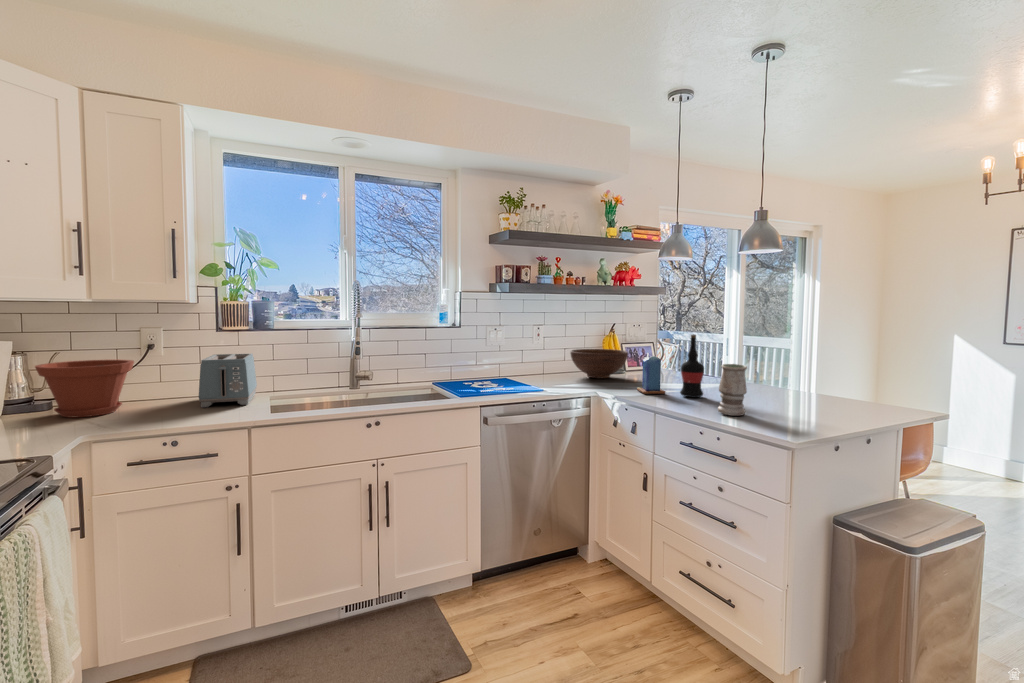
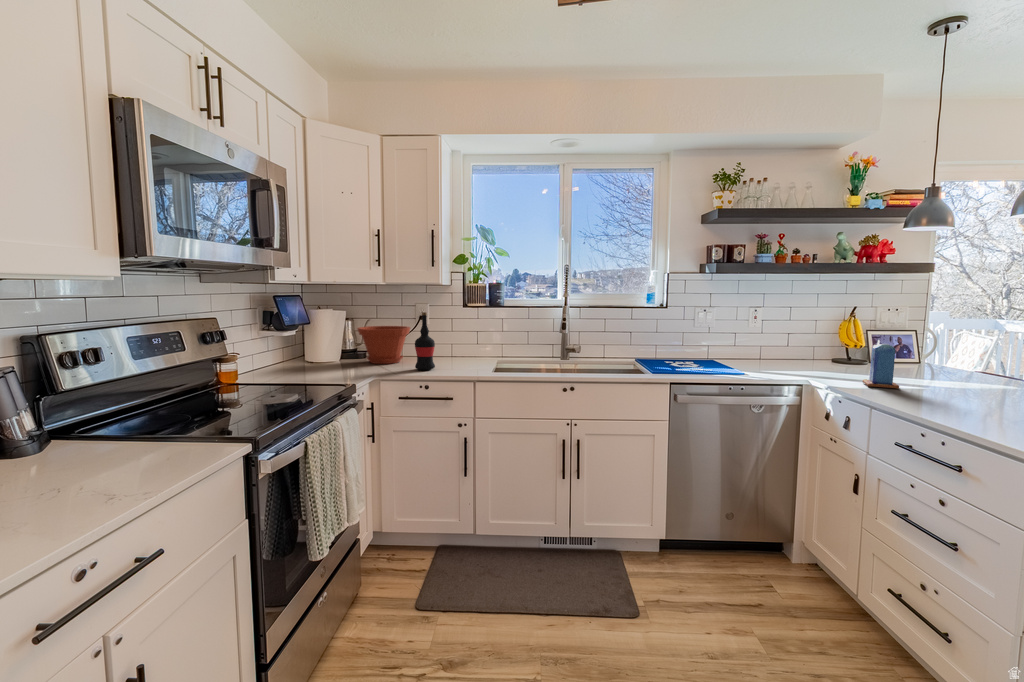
wine bottle: present [680,334,704,397] -> present [415,312,435,370]
fruit bowl: present [570,349,628,378] -> none [790,334,866,367]
toaster: present [199,354,257,408] -> none [448,325,490,365]
vase: present [718,364,747,416] -> none [956,356,1004,420]

